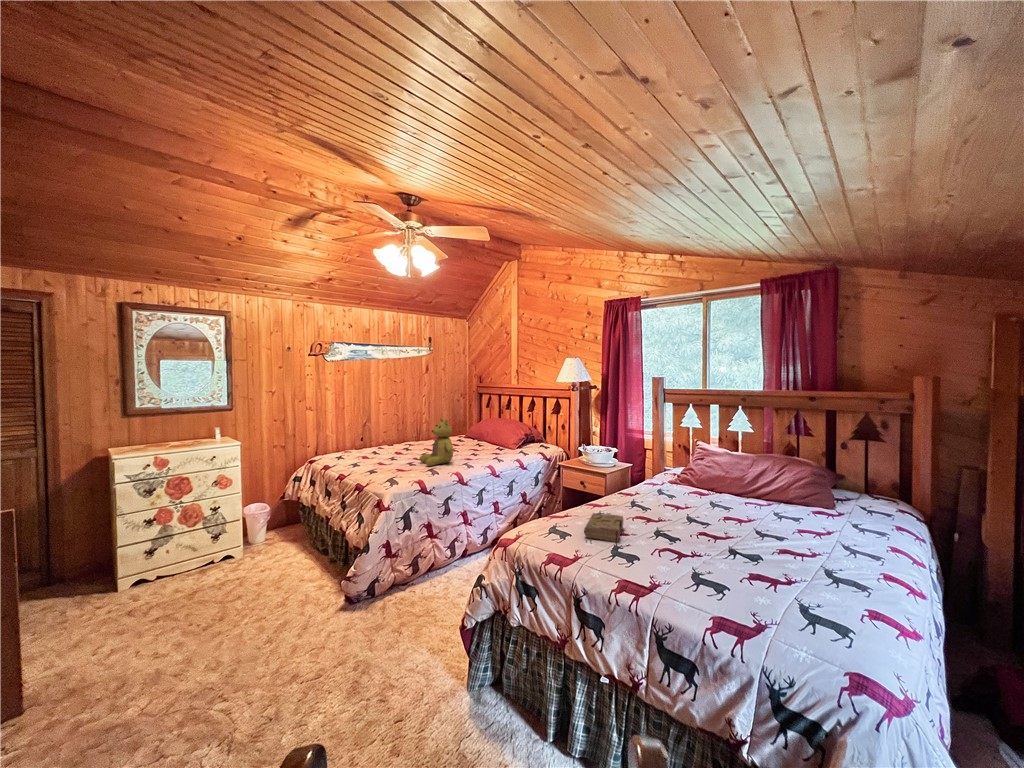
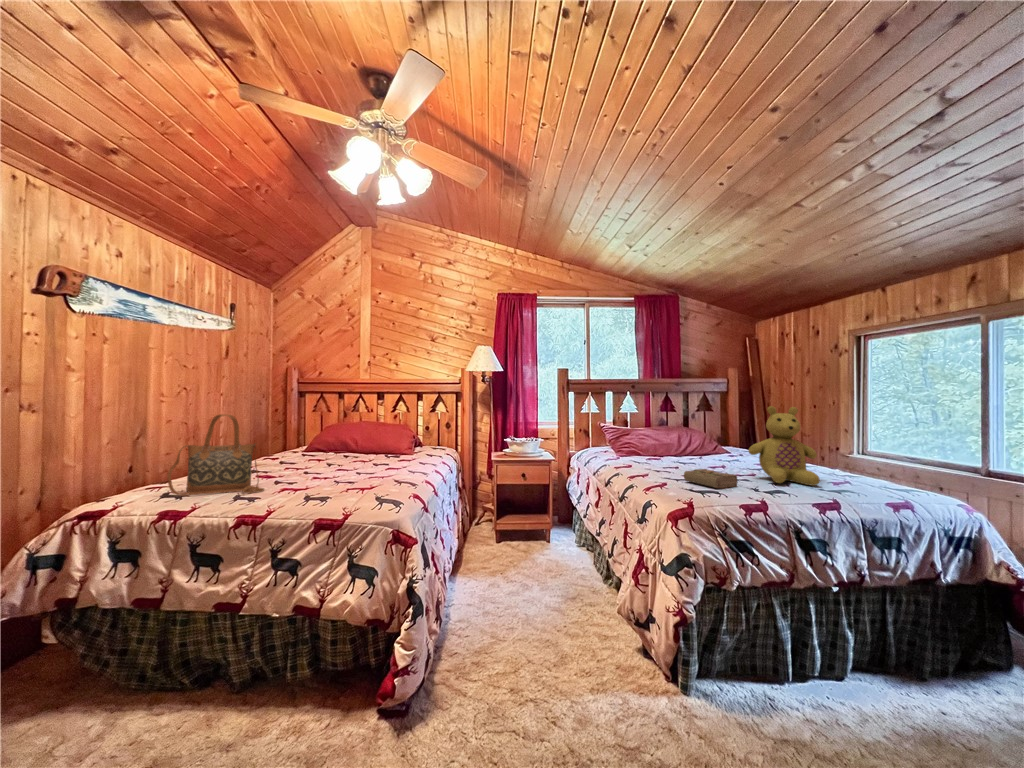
stuffed bear: present [419,417,453,466] -> present [748,406,820,486]
handbag: none [333,420,373,467] -> present [167,414,264,496]

